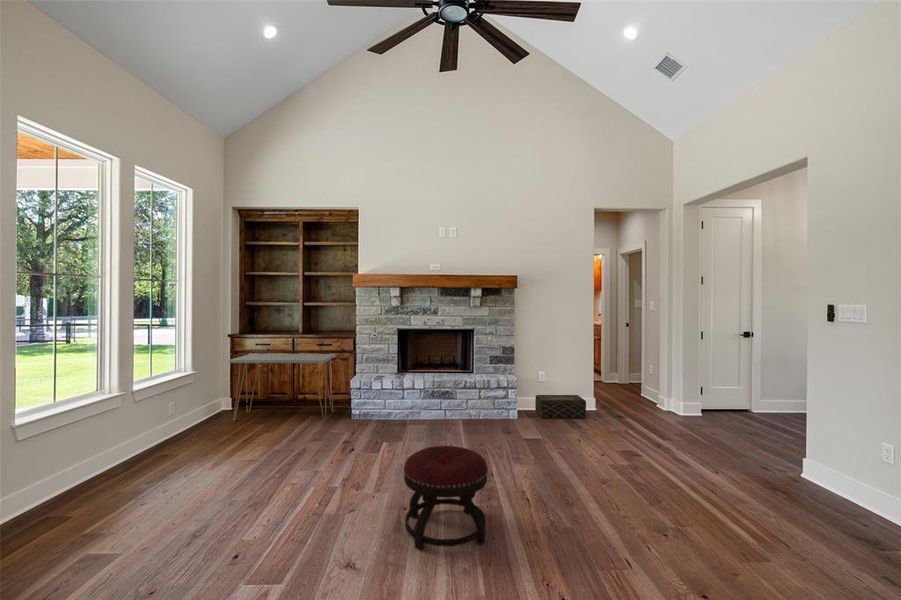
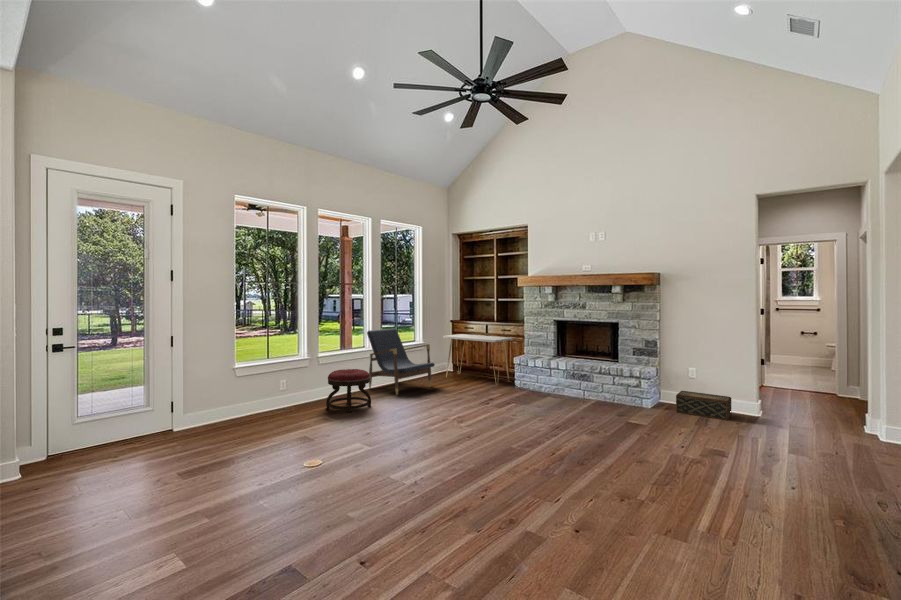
lounge chair: none [100,356,241,477] -> present [367,328,435,395]
ottoman: present [404,446,488,550] -> present [326,369,371,413]

